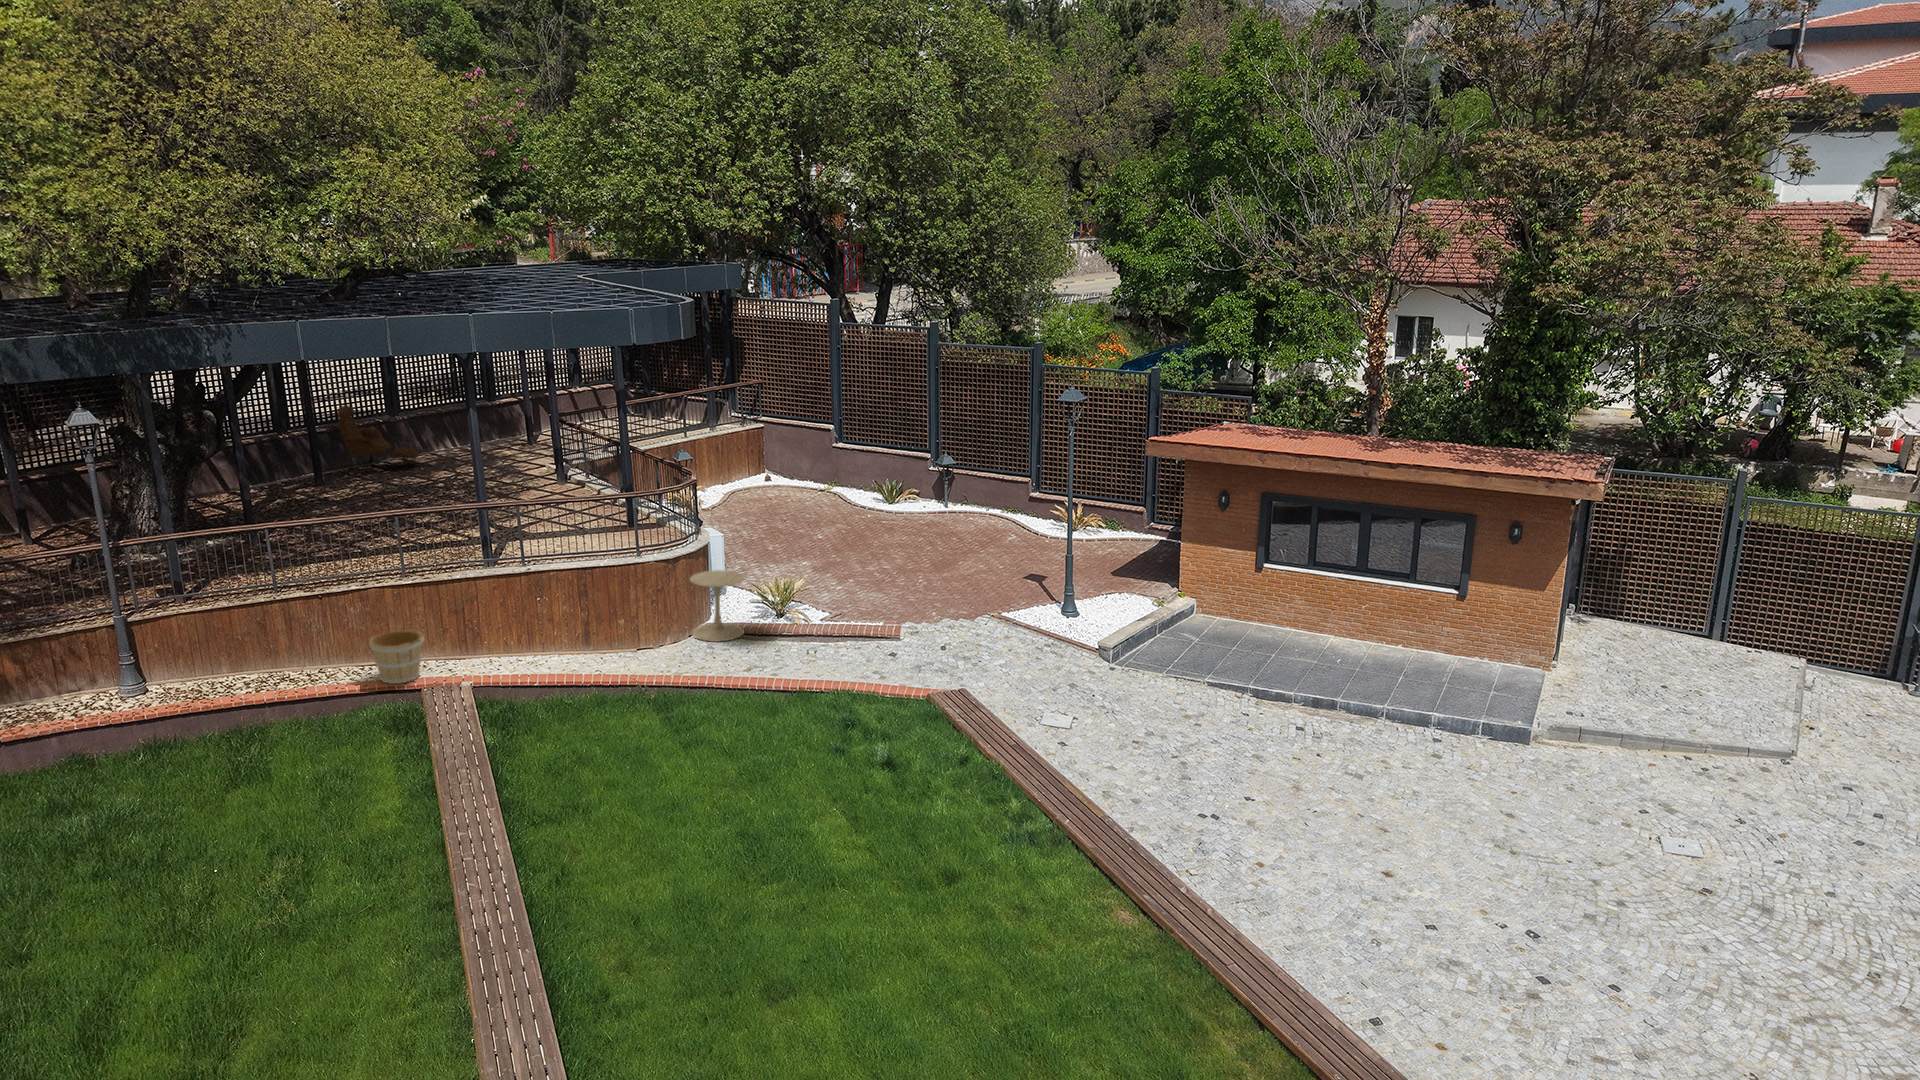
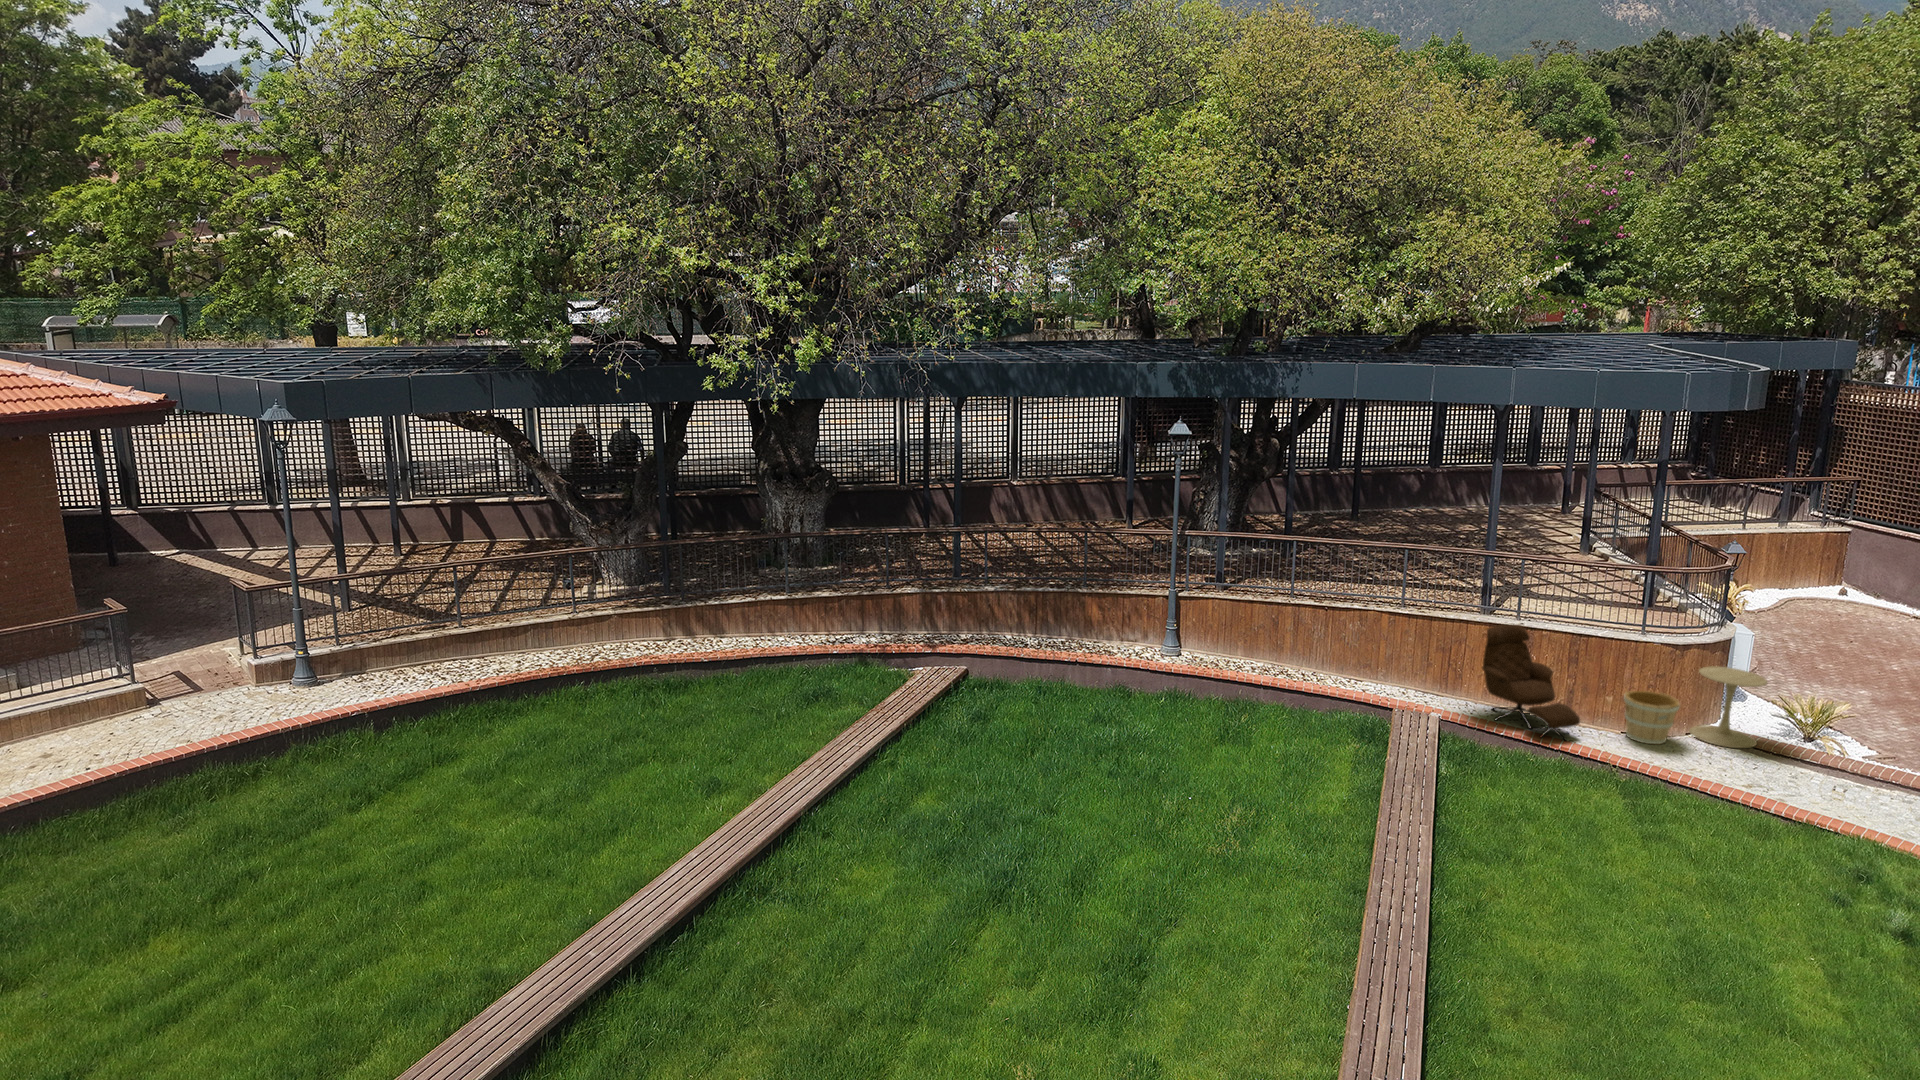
lounge chair: present [337,405,419,471] -> present [1482,625,1580,740]
wooden bucket: present [369,630,424,684] -> present [1624,691,1680,744]

